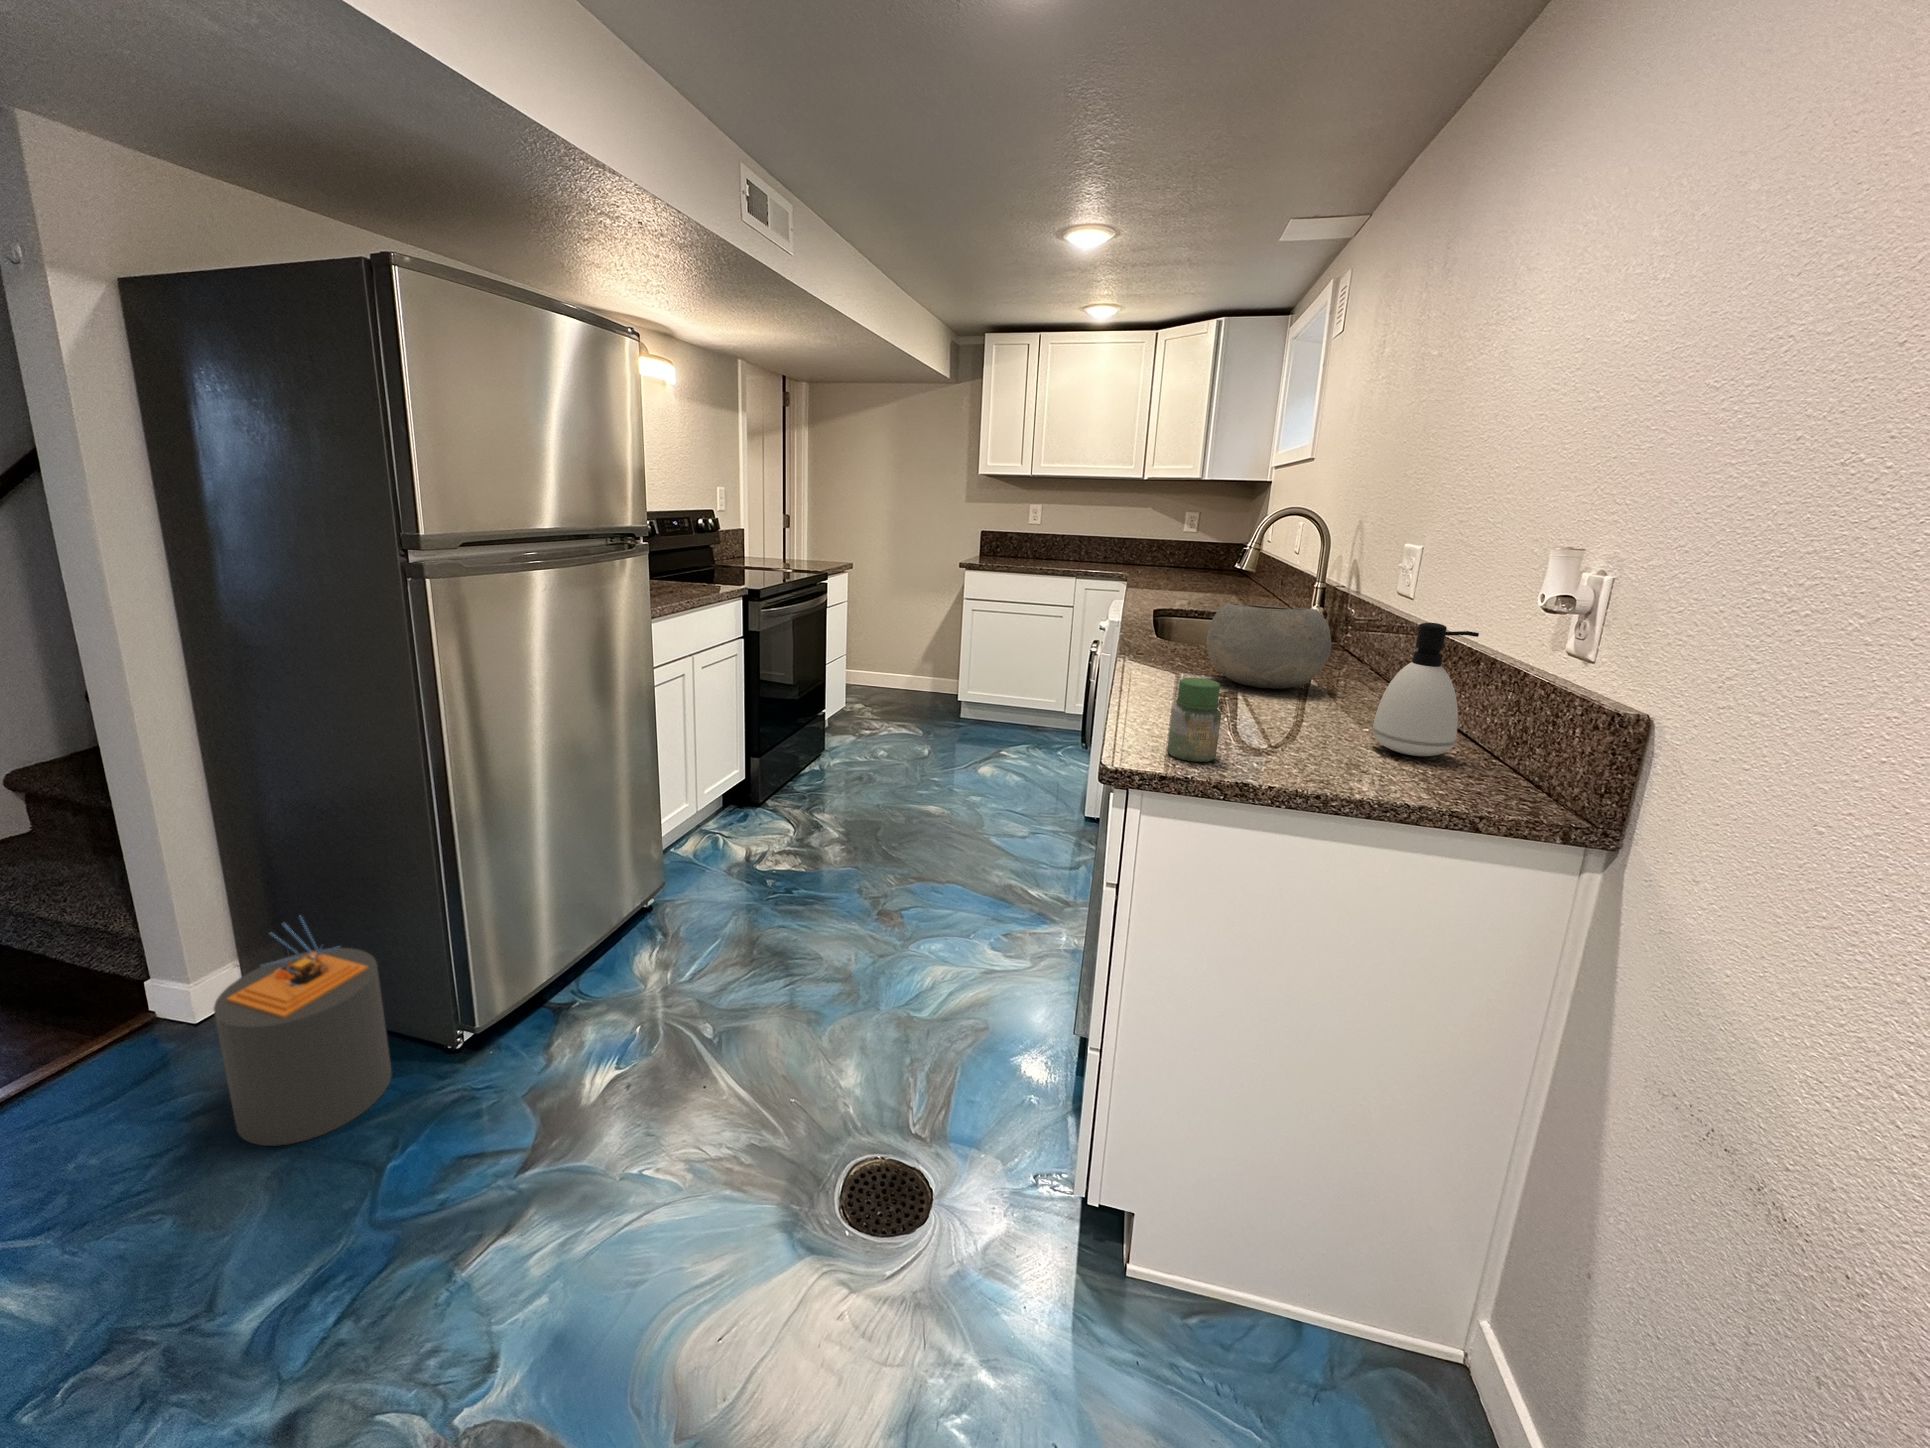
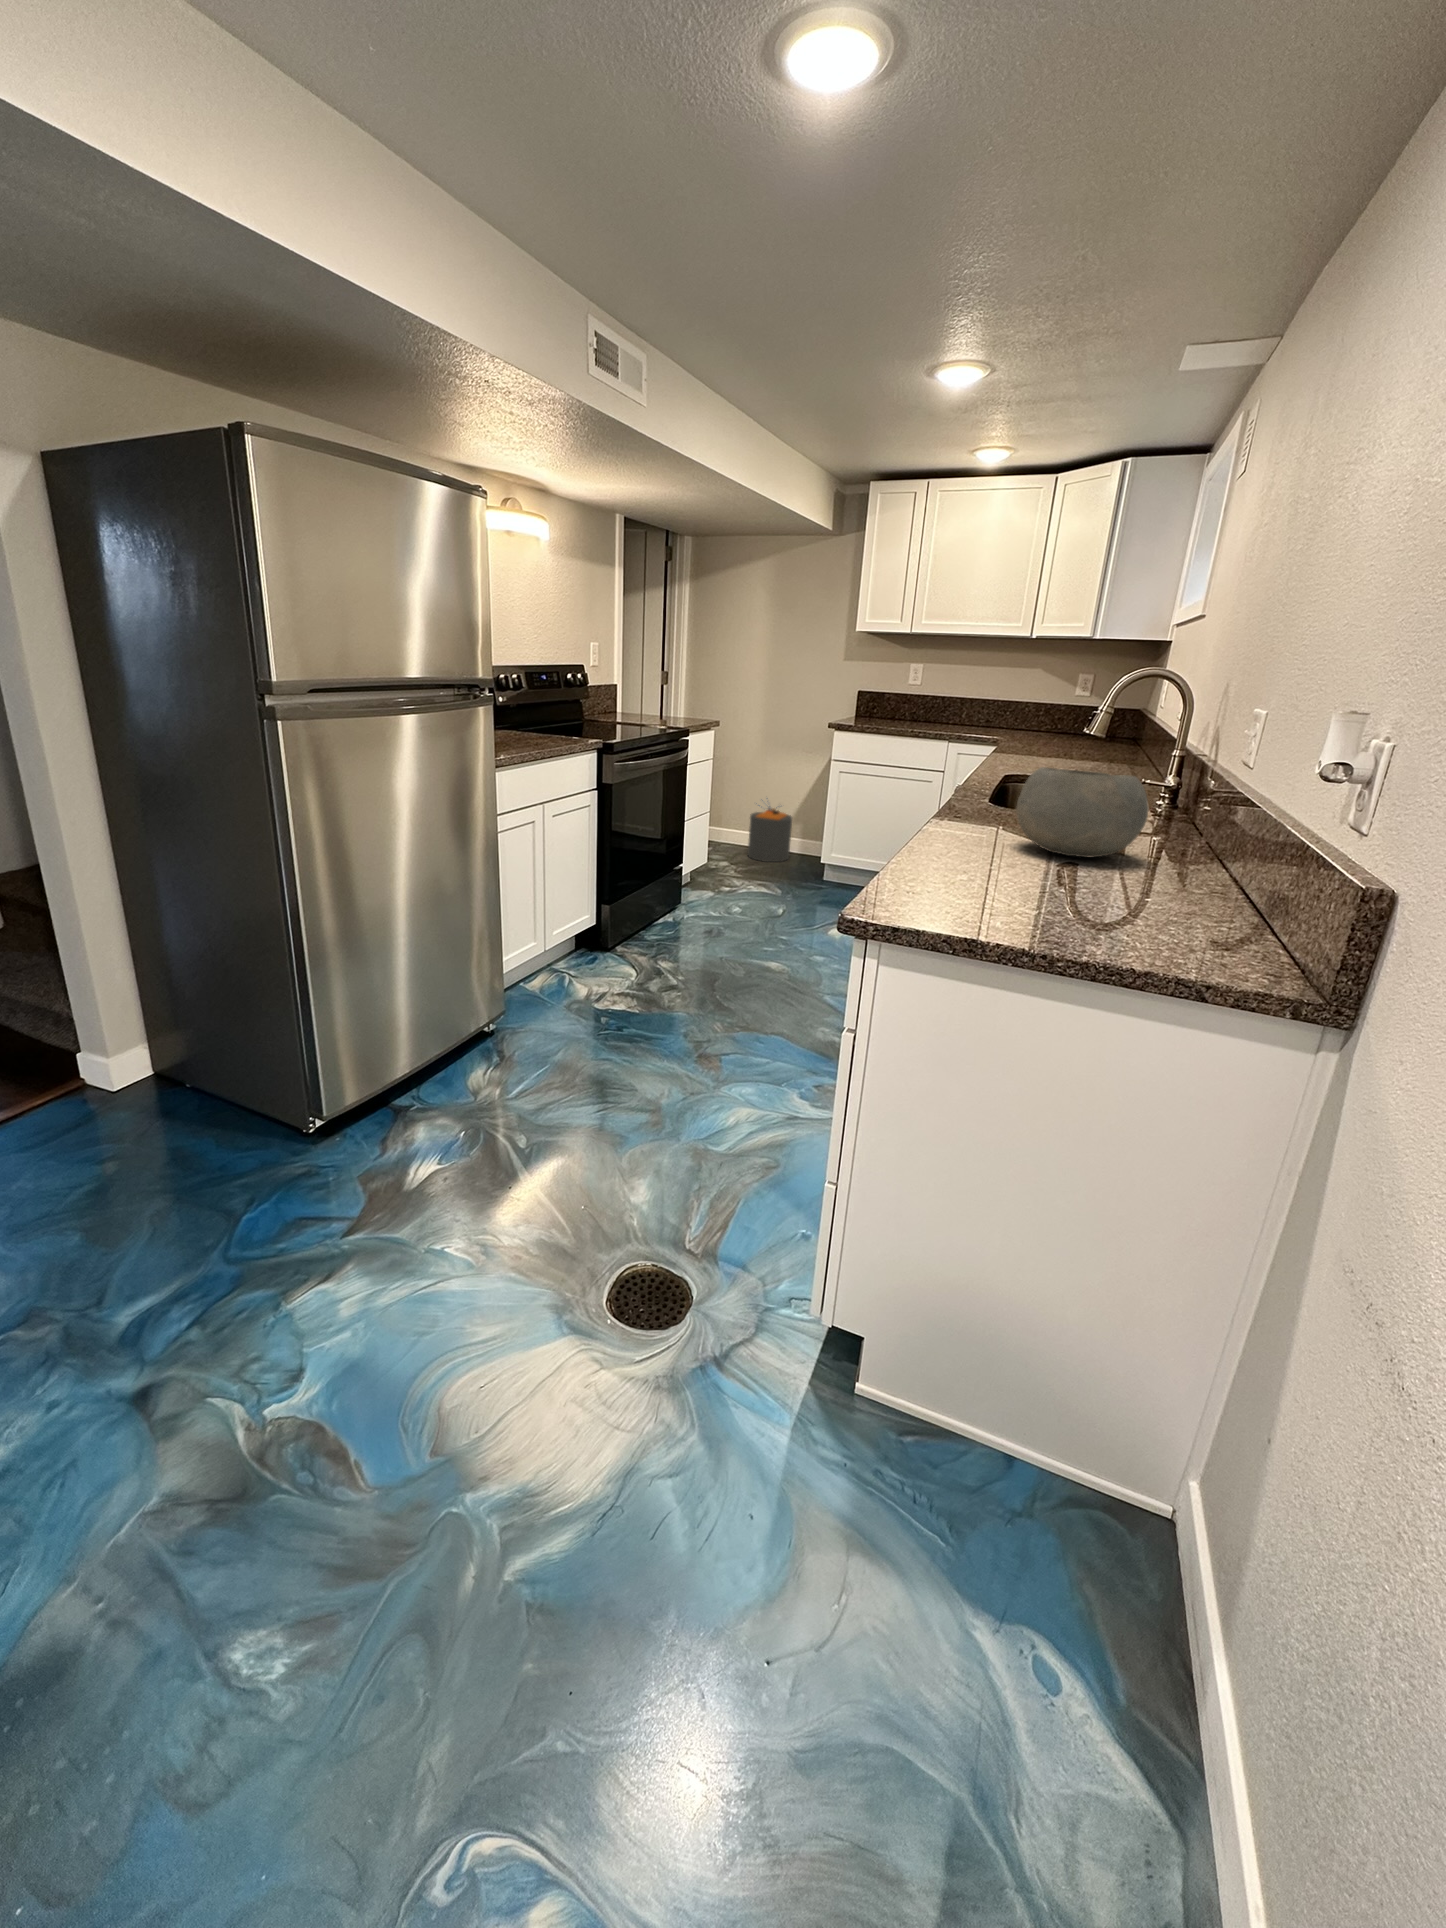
soap dispenser: present [1372,623,1479,756] -> none [1143,789,1260,928]
jar: present [1167,678,1221,762] -> none [915,835,969,918]
trash can: present [214,915,391,1146] -> present [748,805,792,862]

